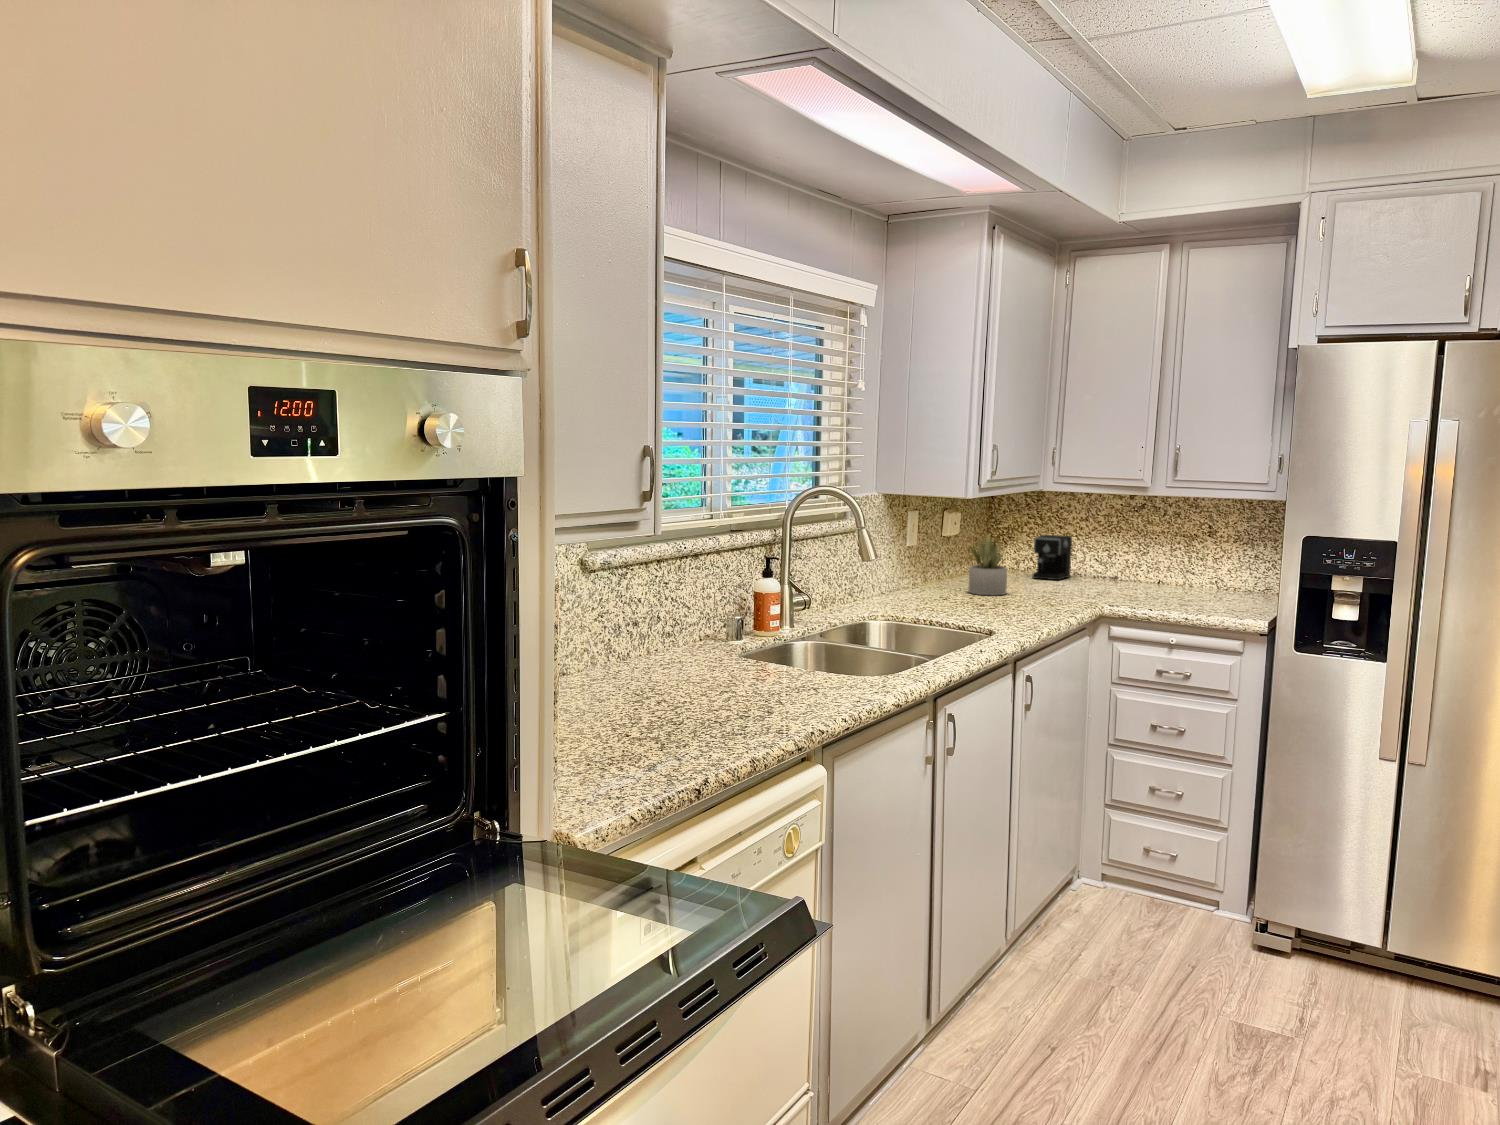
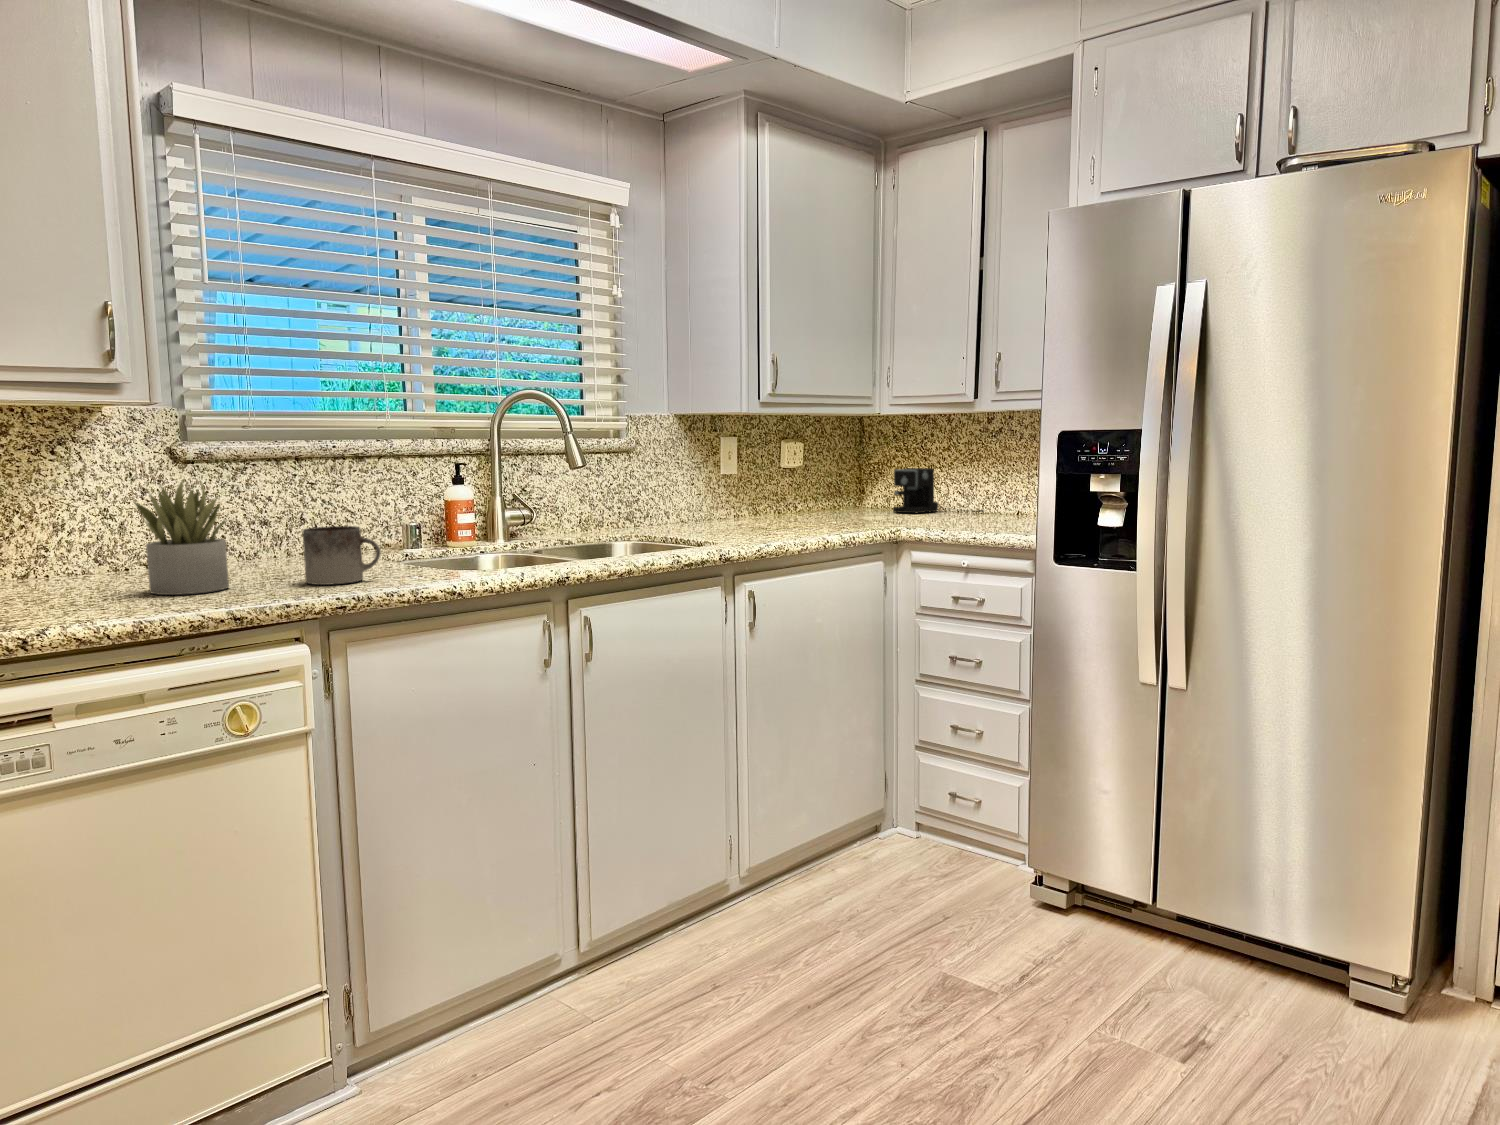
succulent plant: present [968,535,1007,595] -> present [134,479,229,595]
mug: none [766,639,831,699] -> present [303,526,381,585]

